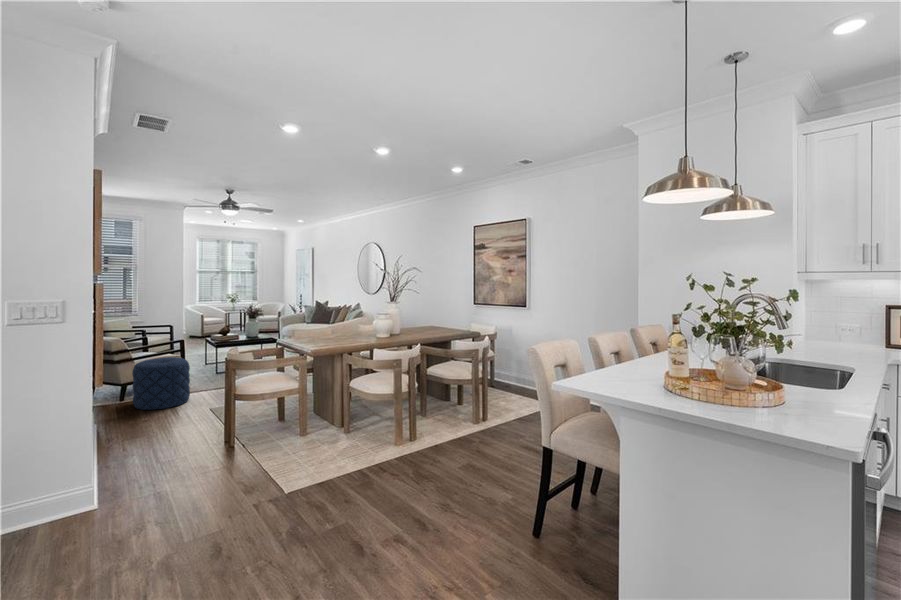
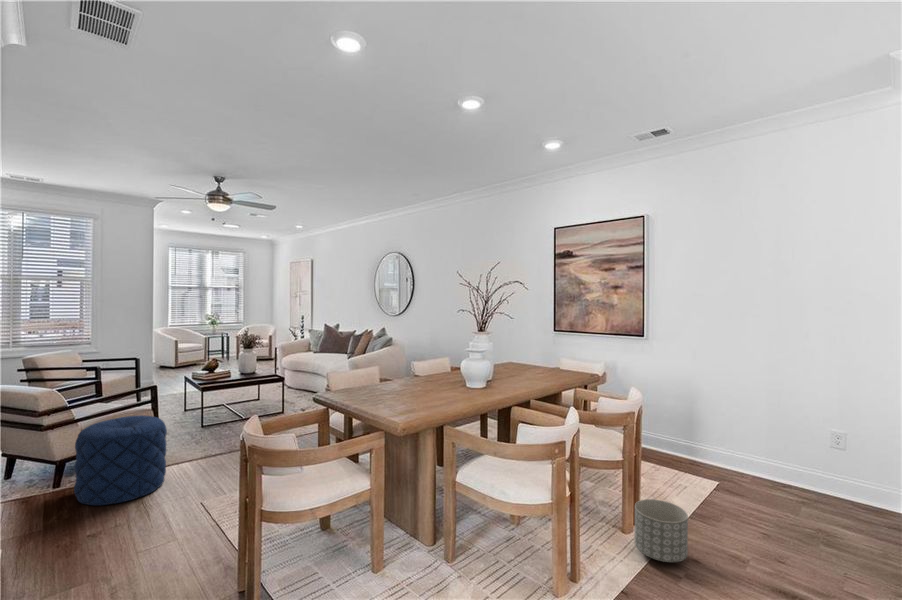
planter: none [466,404,495,438] -> present [635,499,688,562]

